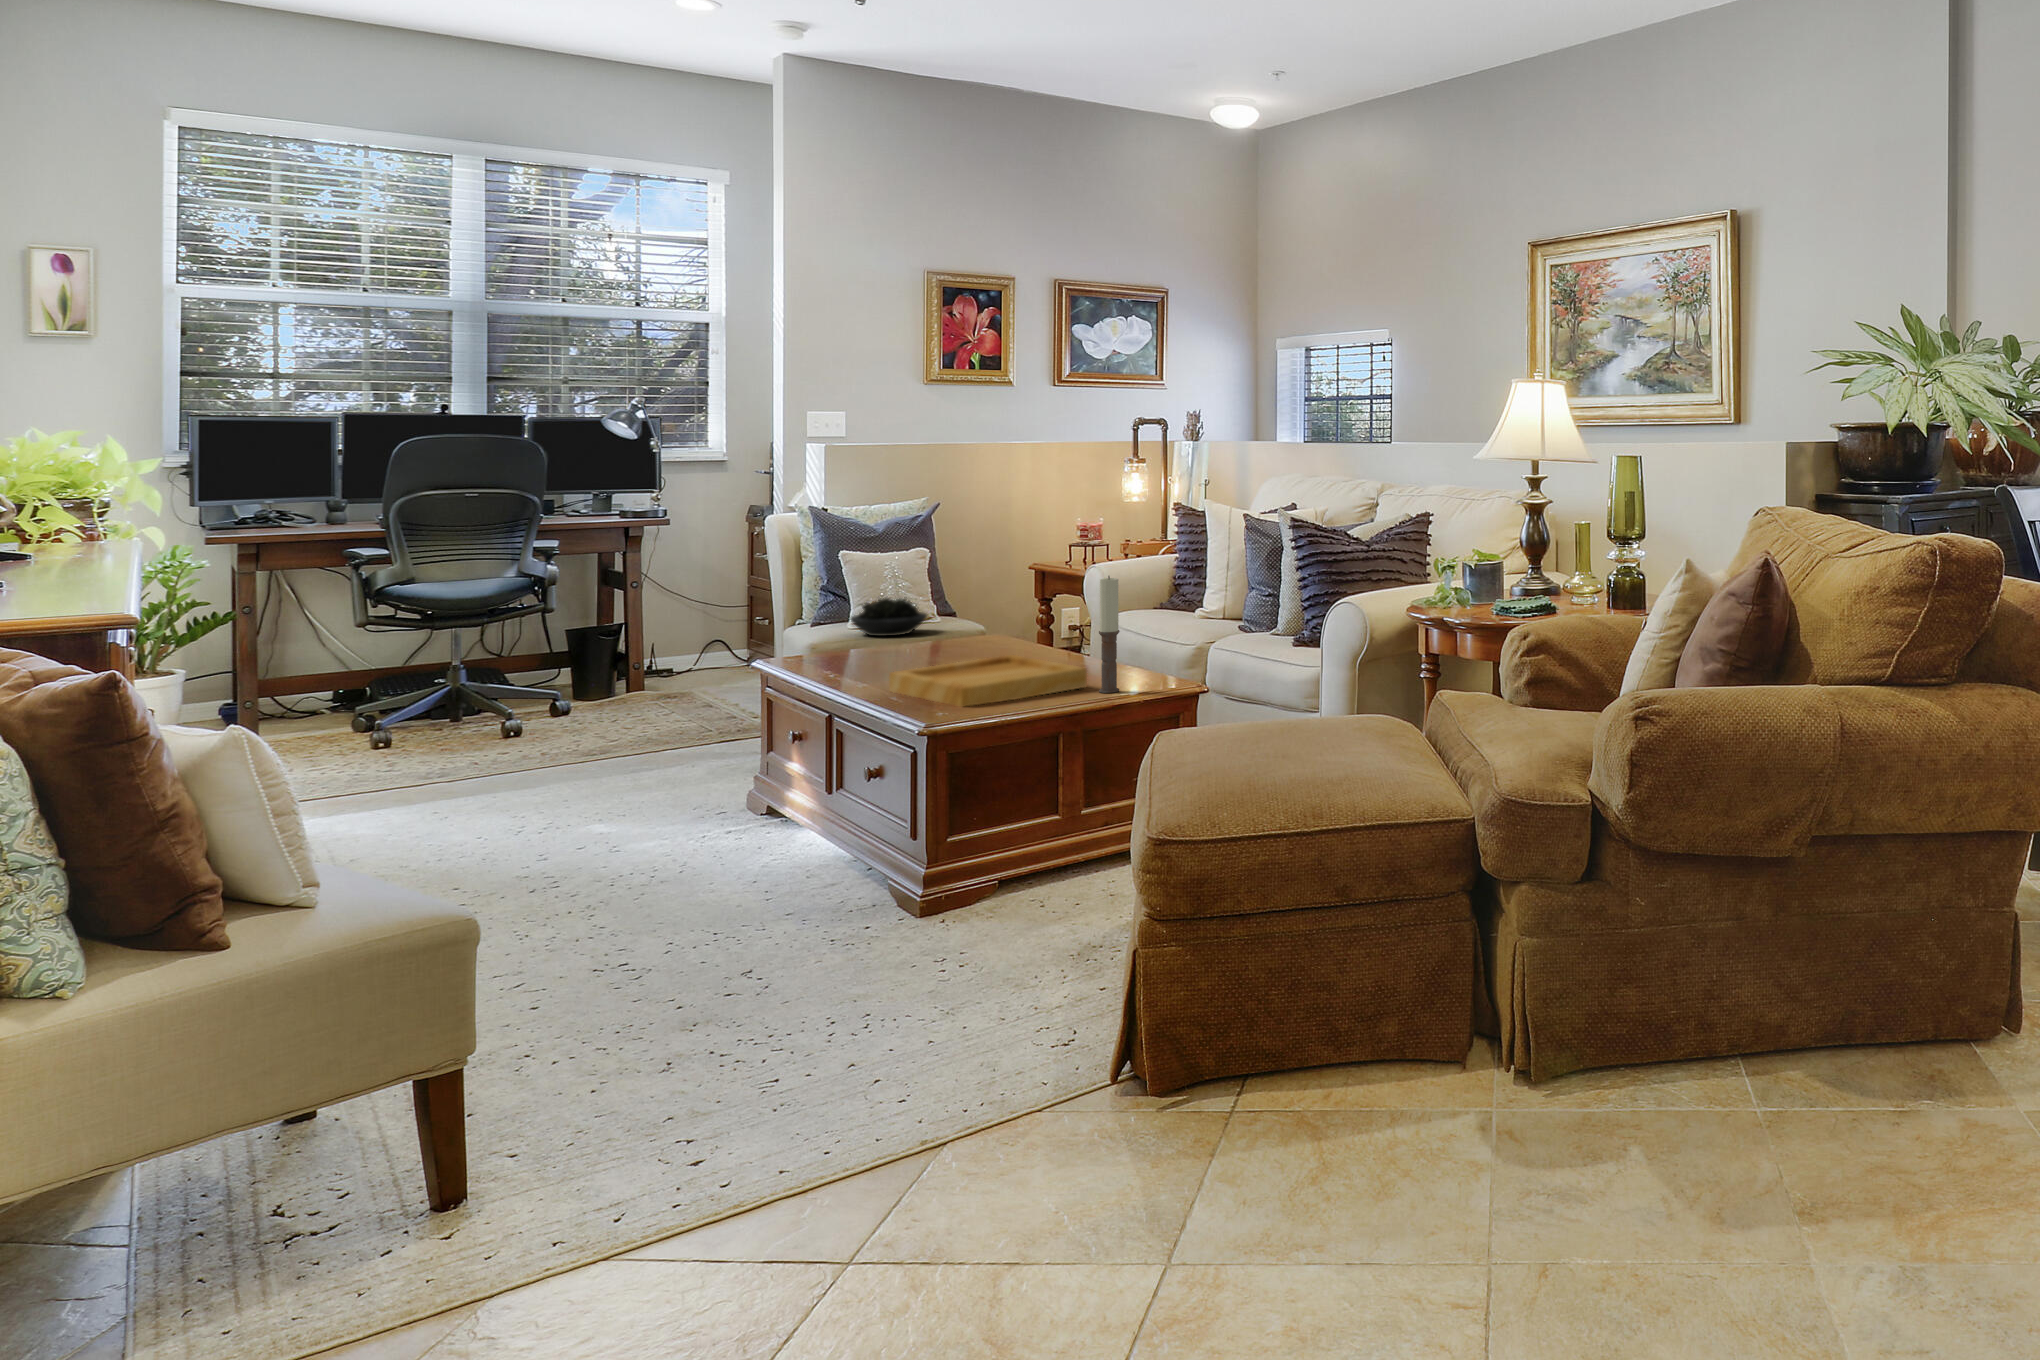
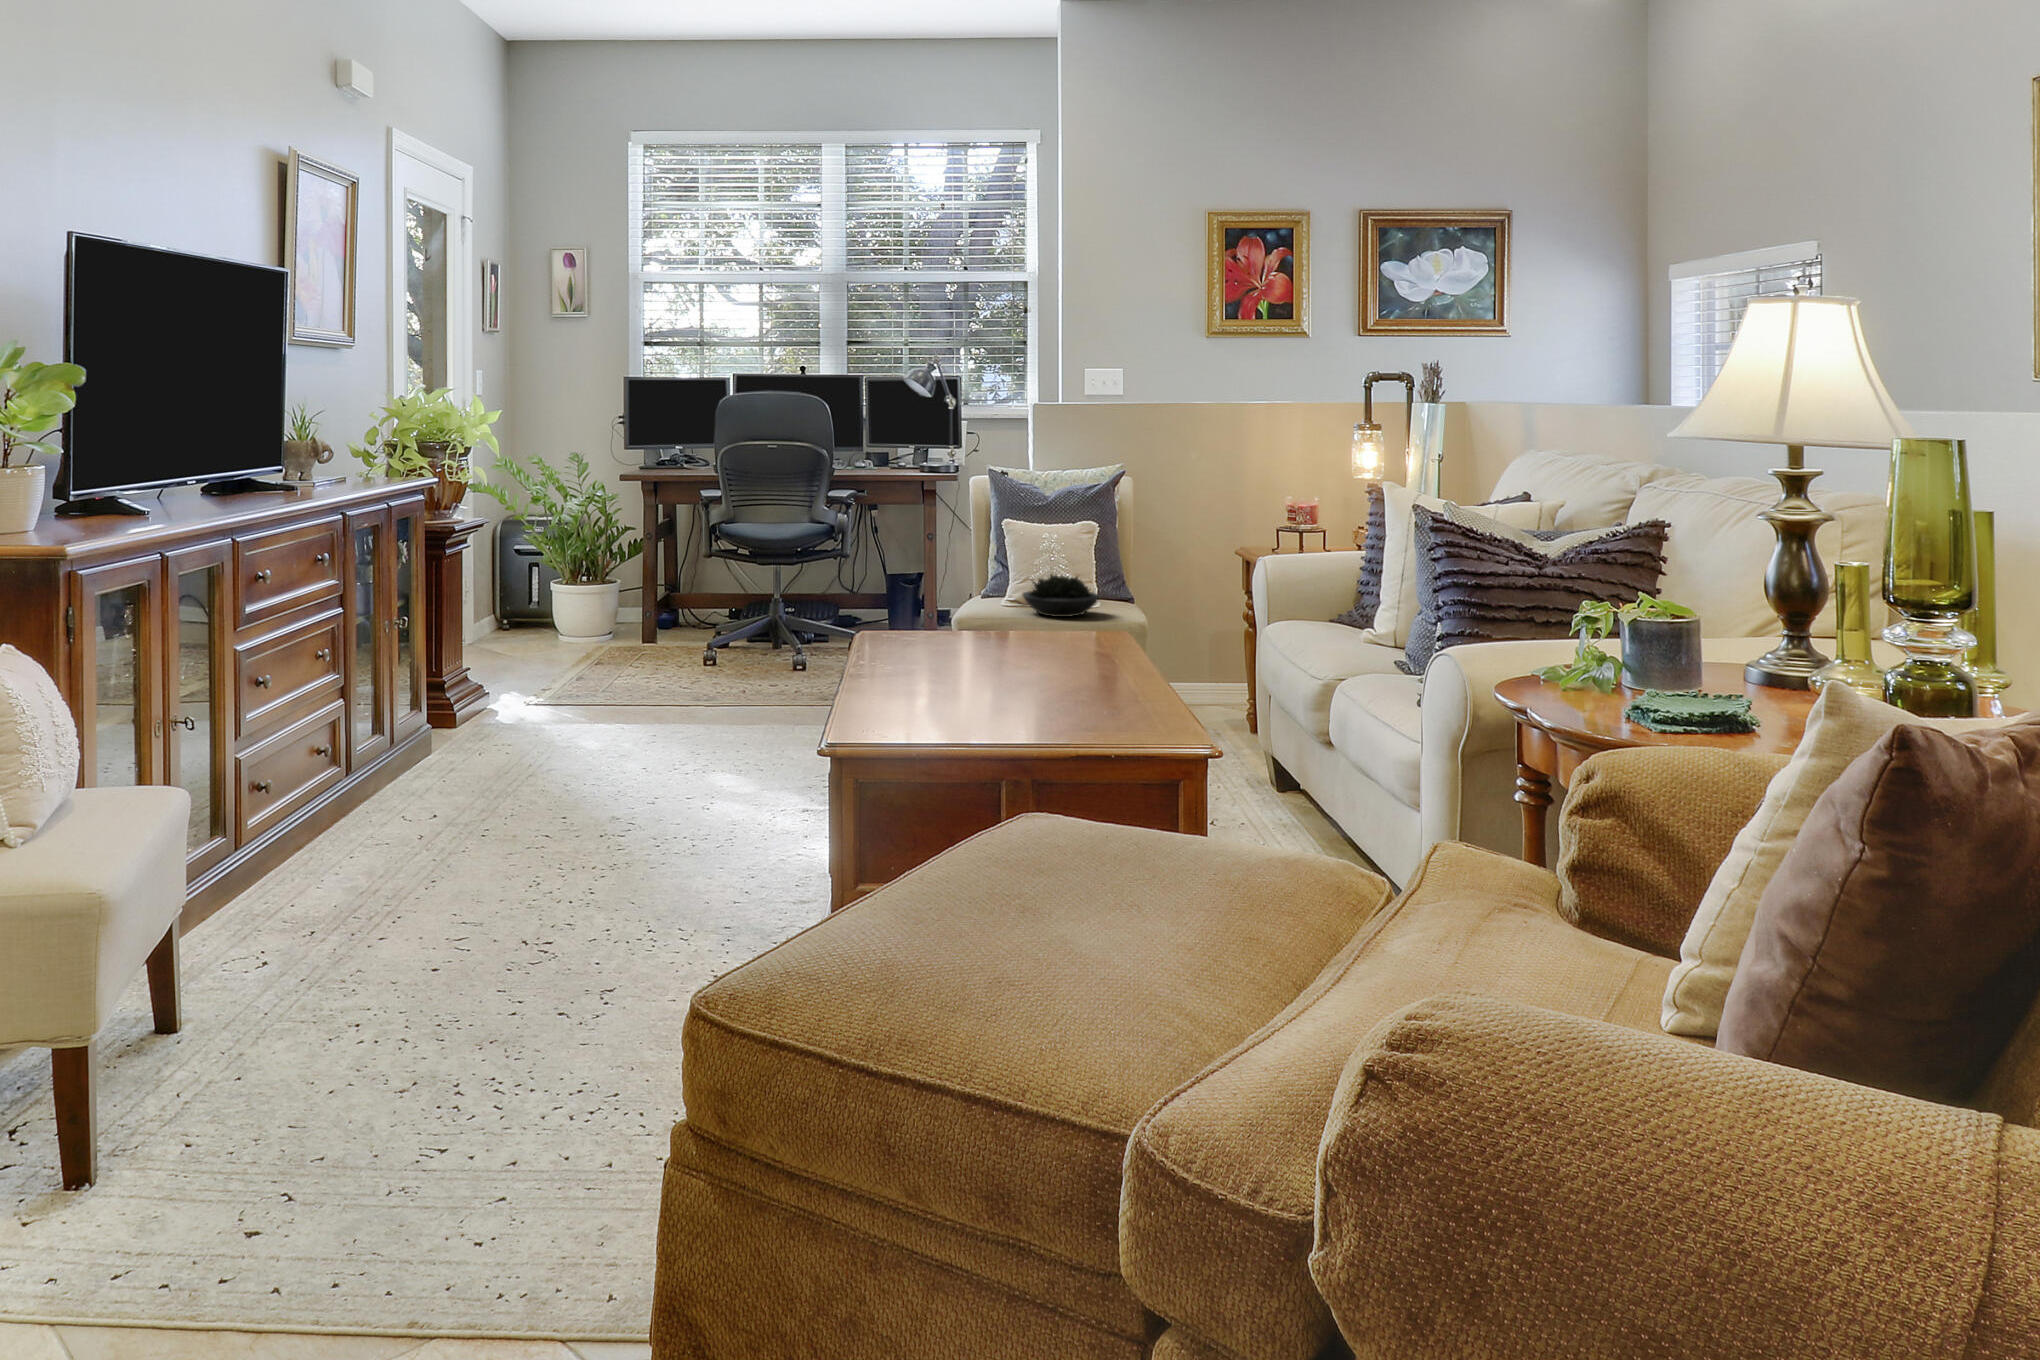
candle: present [1099,576,1120,693] -> none [1101,574,1125,718]
tray: present [889,655,1087,707] -> none [917,655,1098,711]

